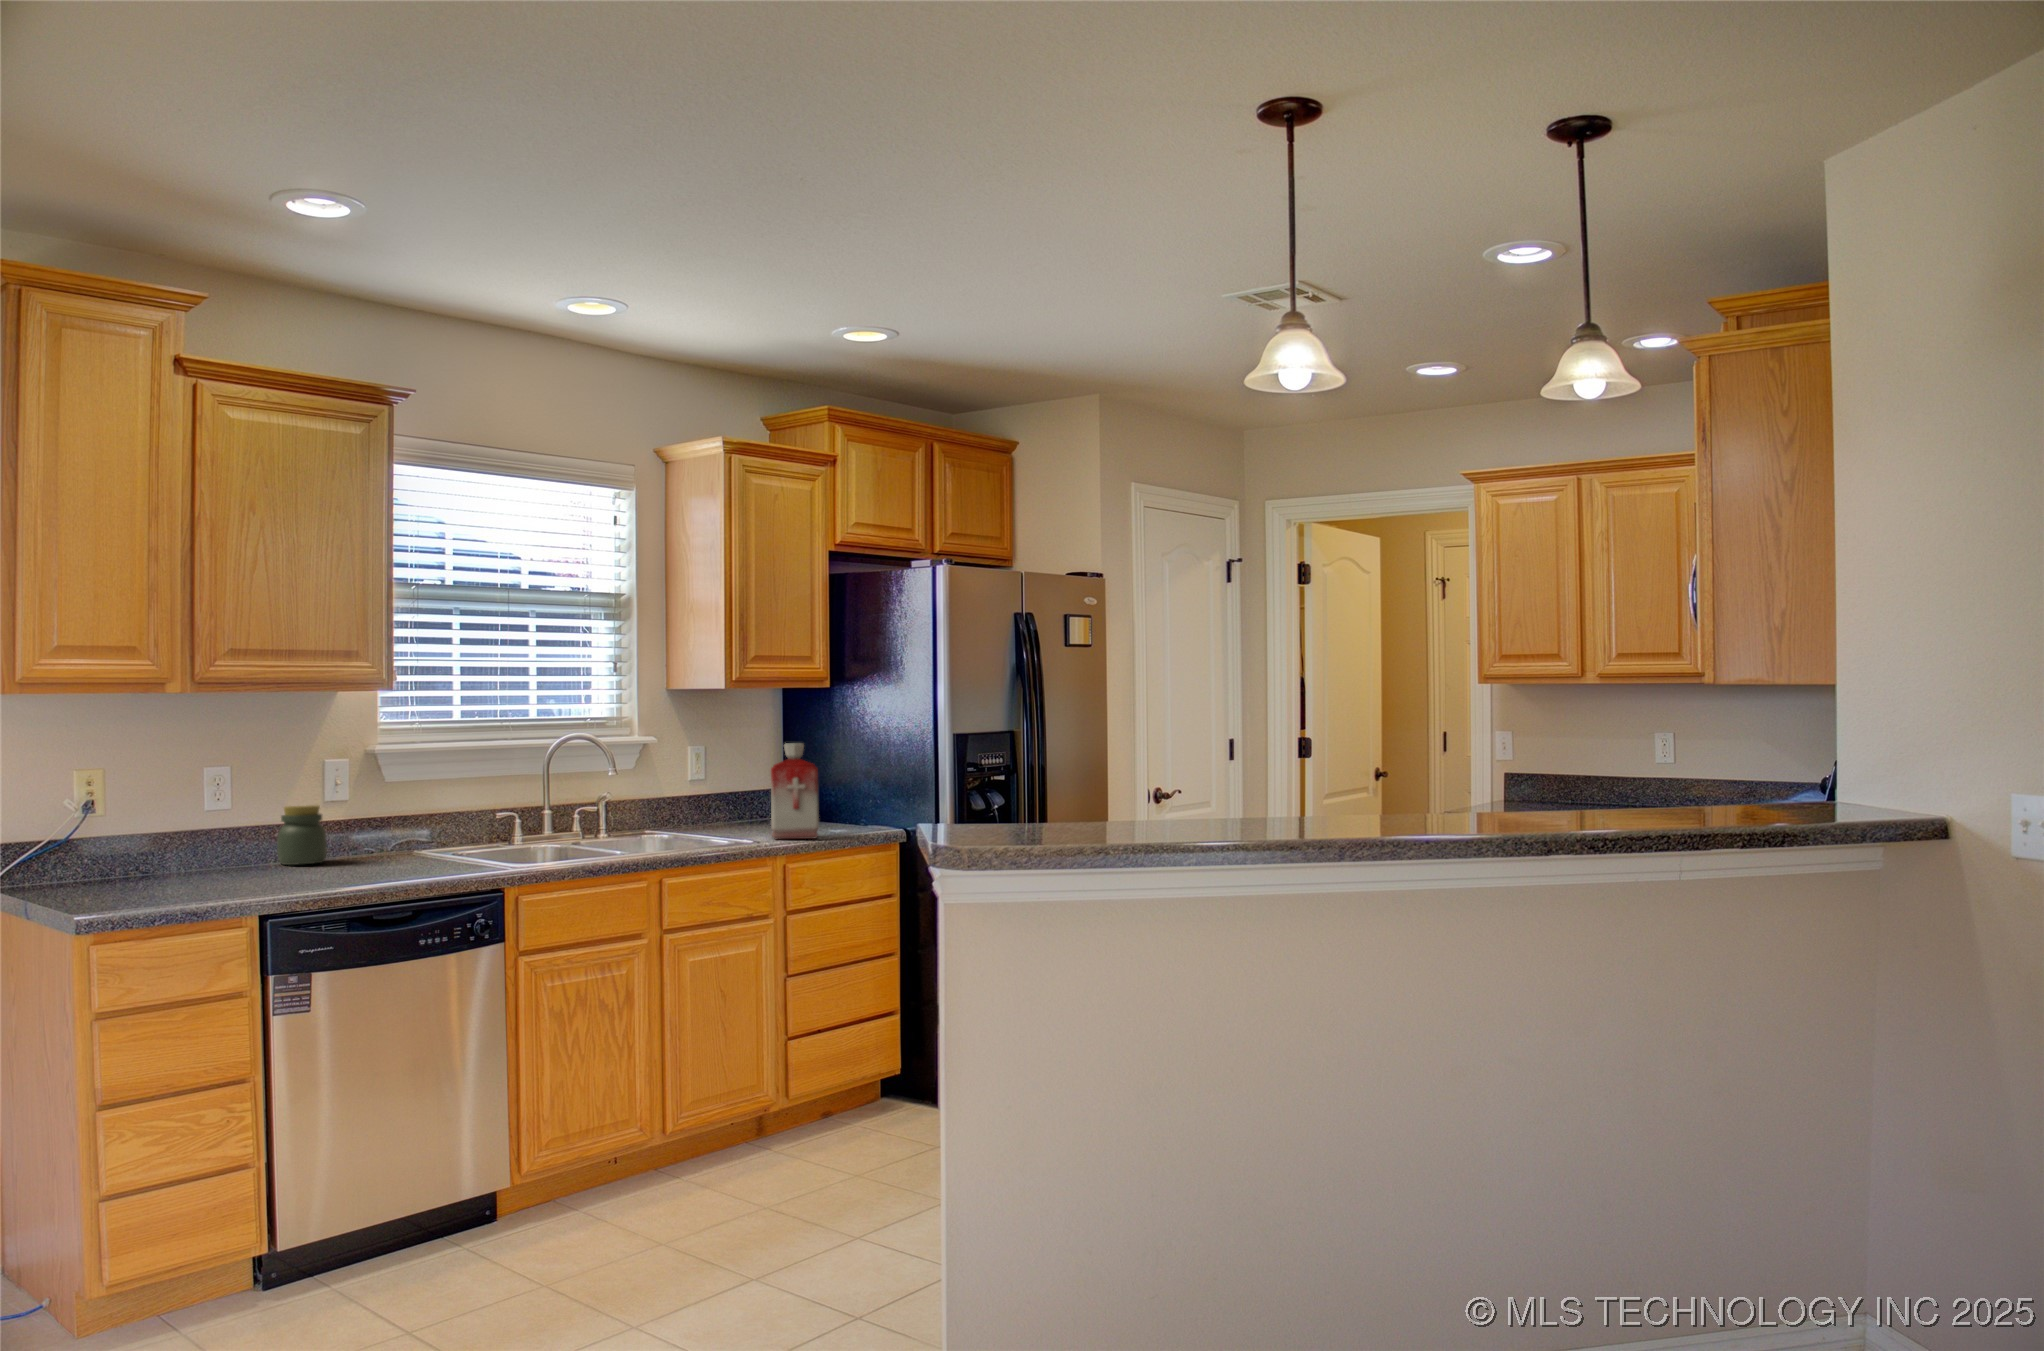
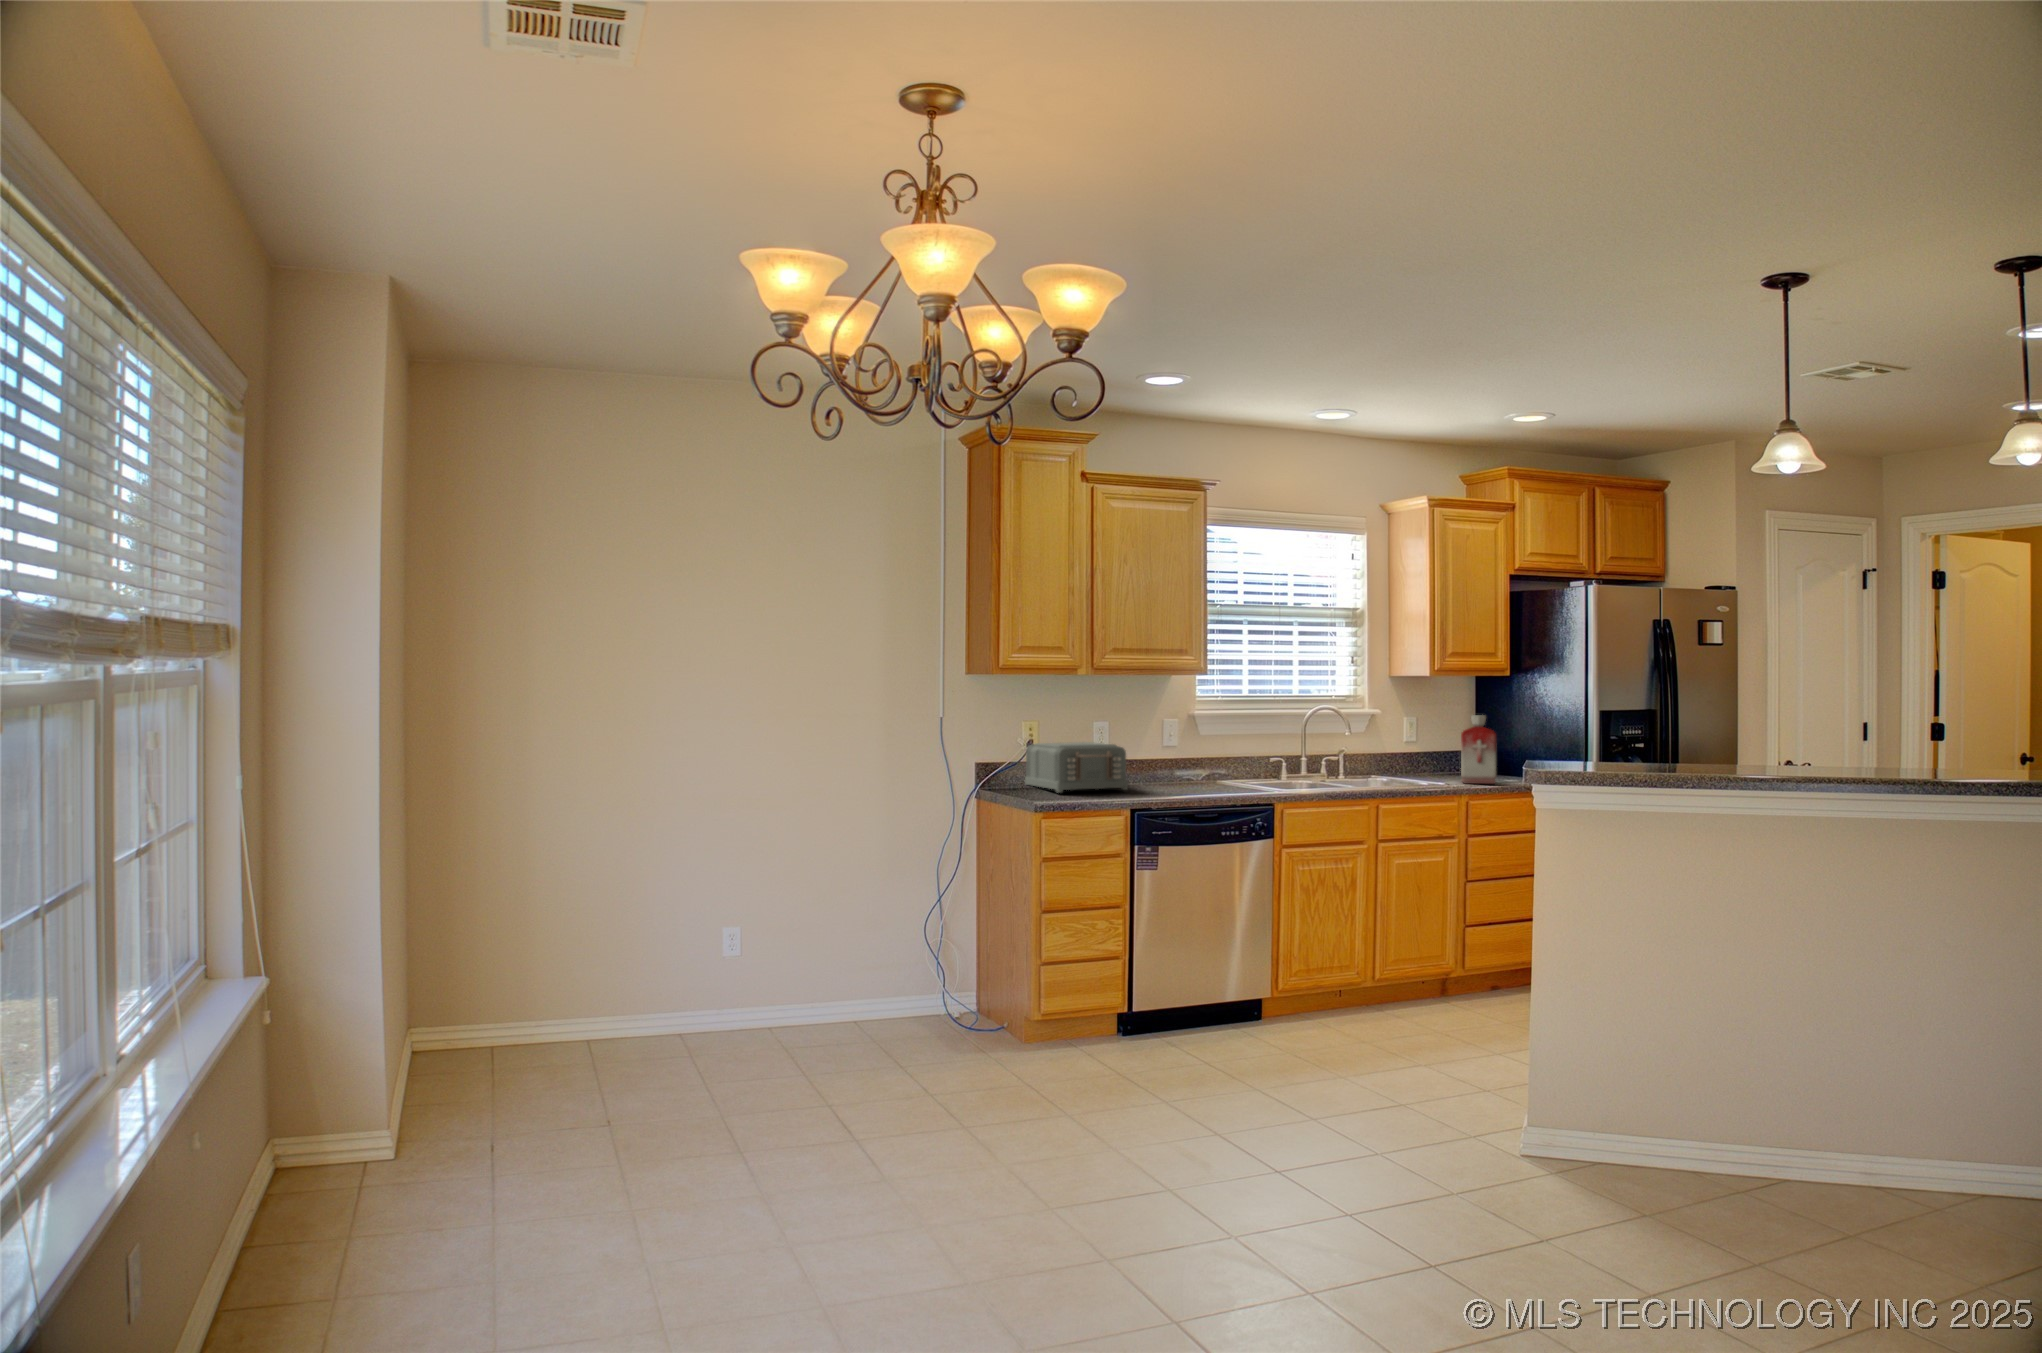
toaster: none [69,804,259,893] -> present [1025,742,1128,793]
jar: present [277,805,327,865] -> none [1137,746,1166,782]

